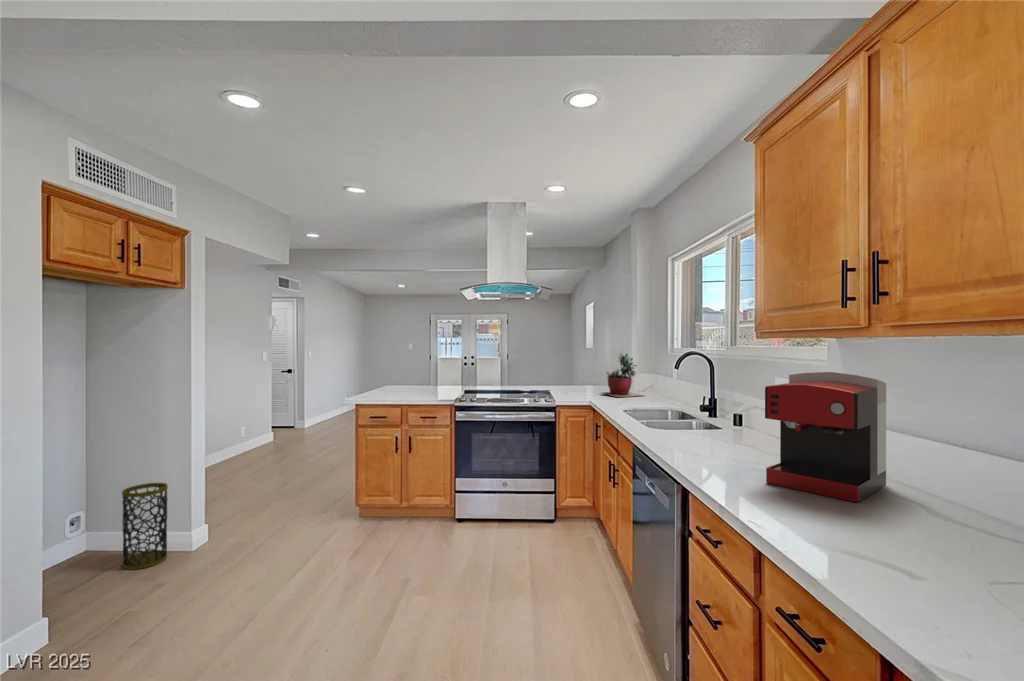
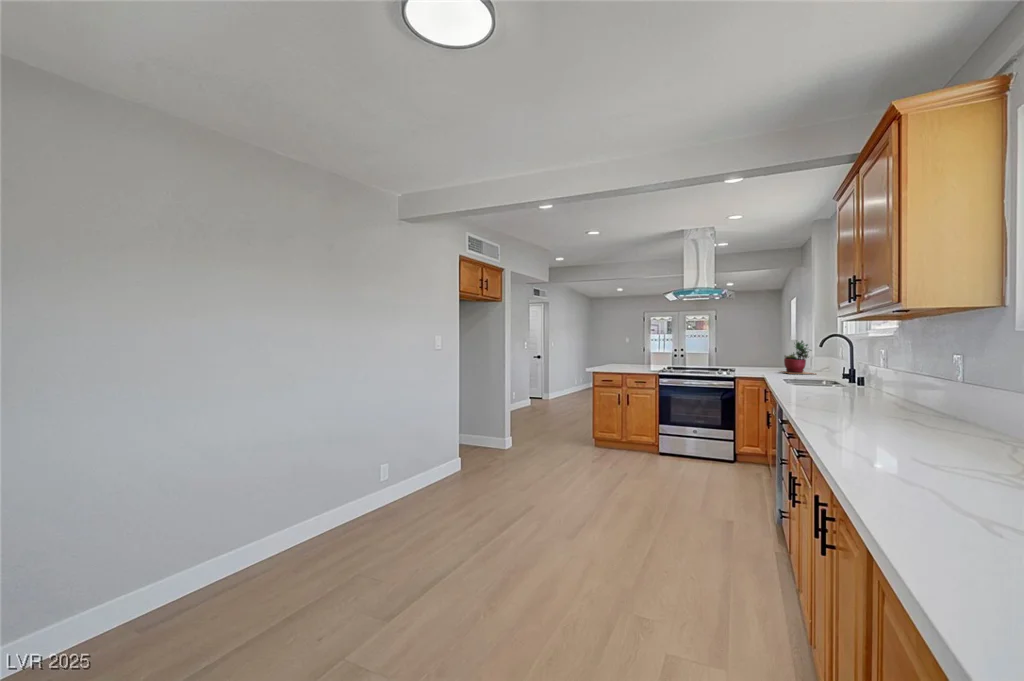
coffee maker: present [765,372,886,503] -> none [825,340,906,406]
trash can: present [122,483,168,570] -> none [474,409,494,452]

